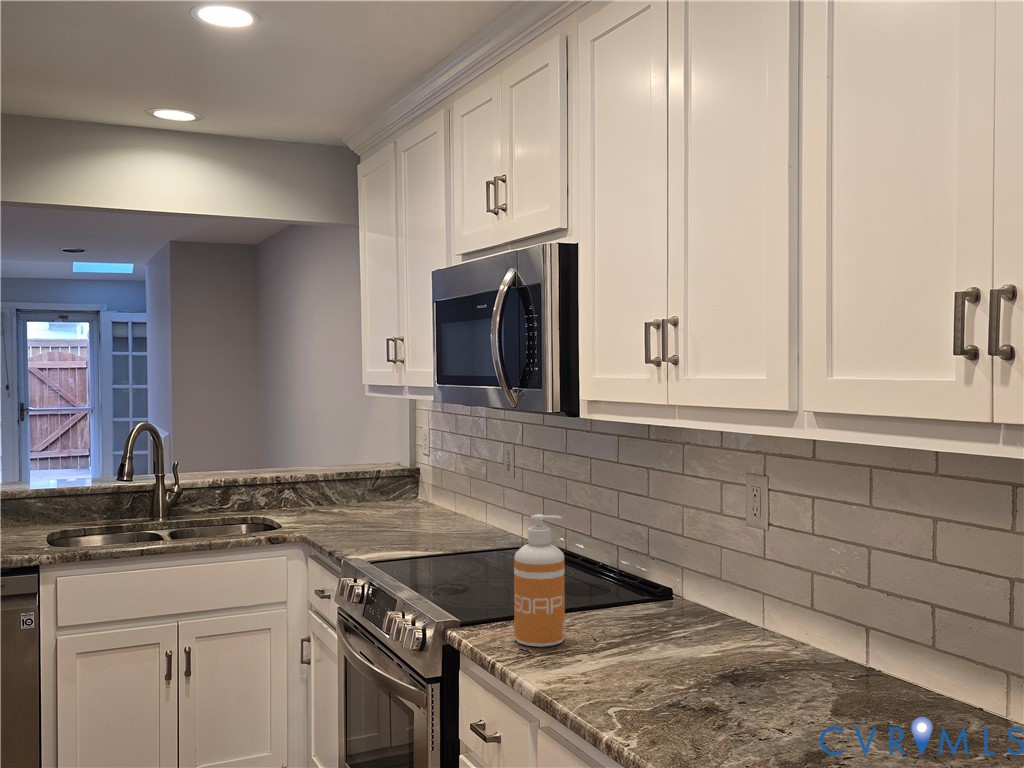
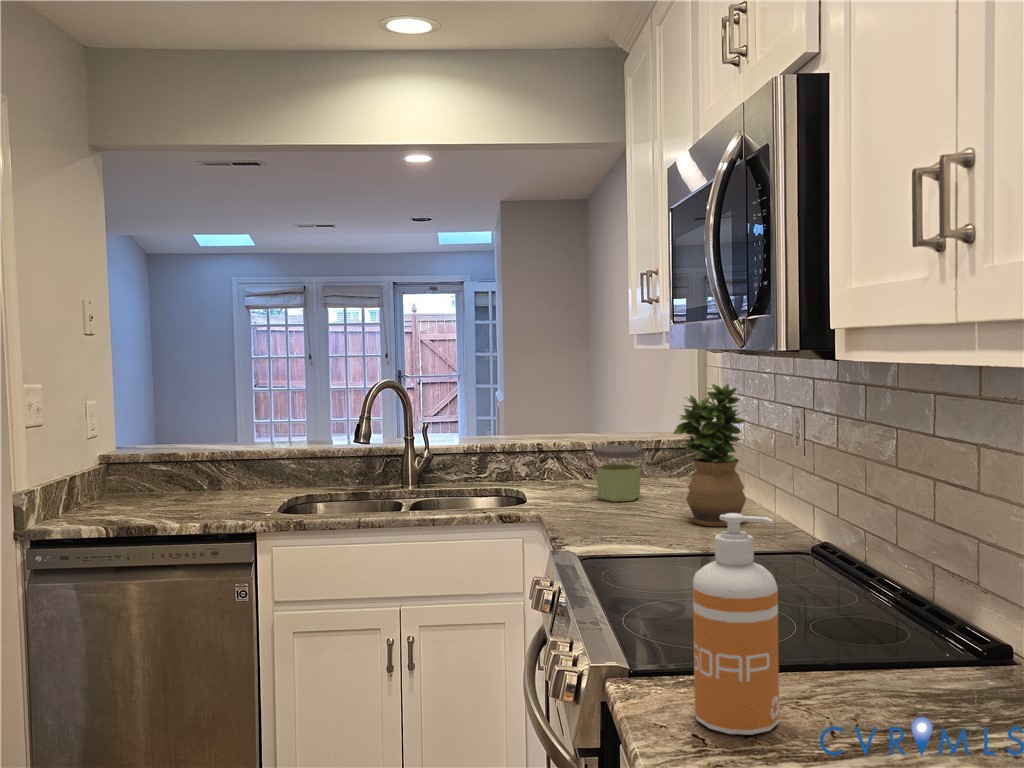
potted plant: none [416,426,470,535] -> present [674,384,746,526]
jar: none [339,475,379,522] -> present [593,445,643,502]

